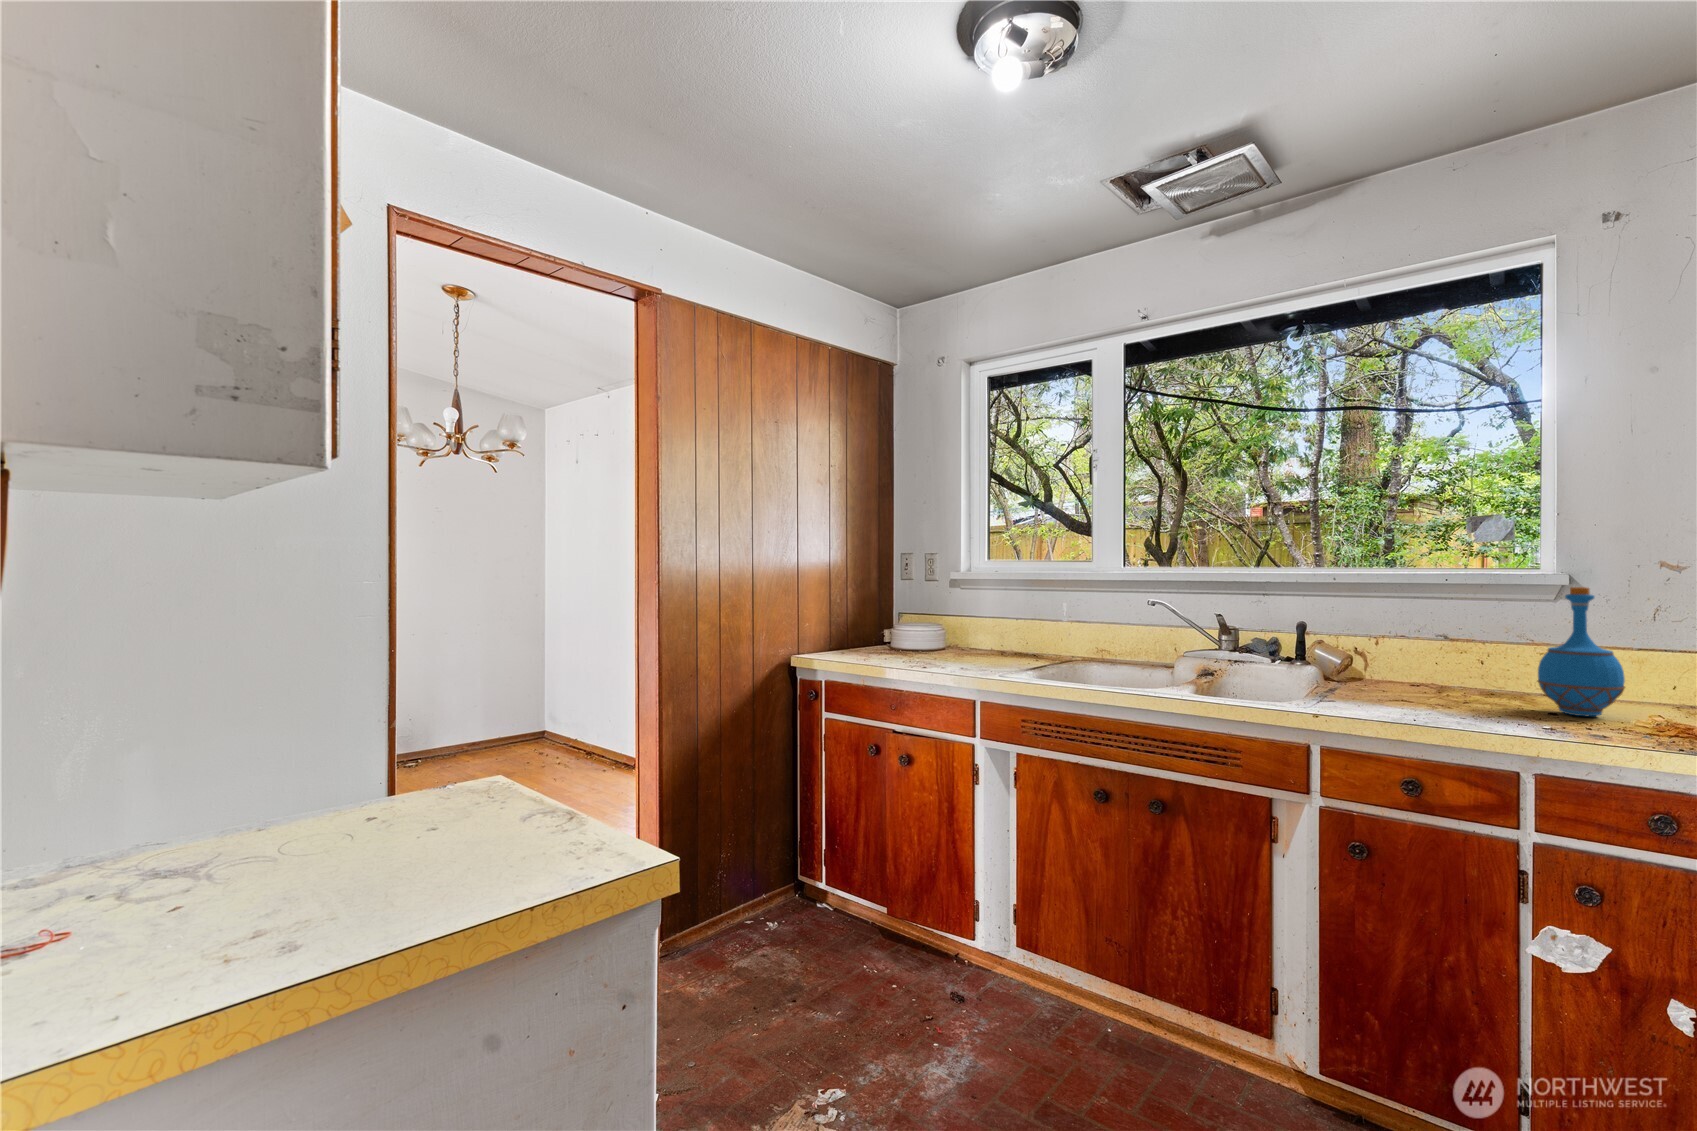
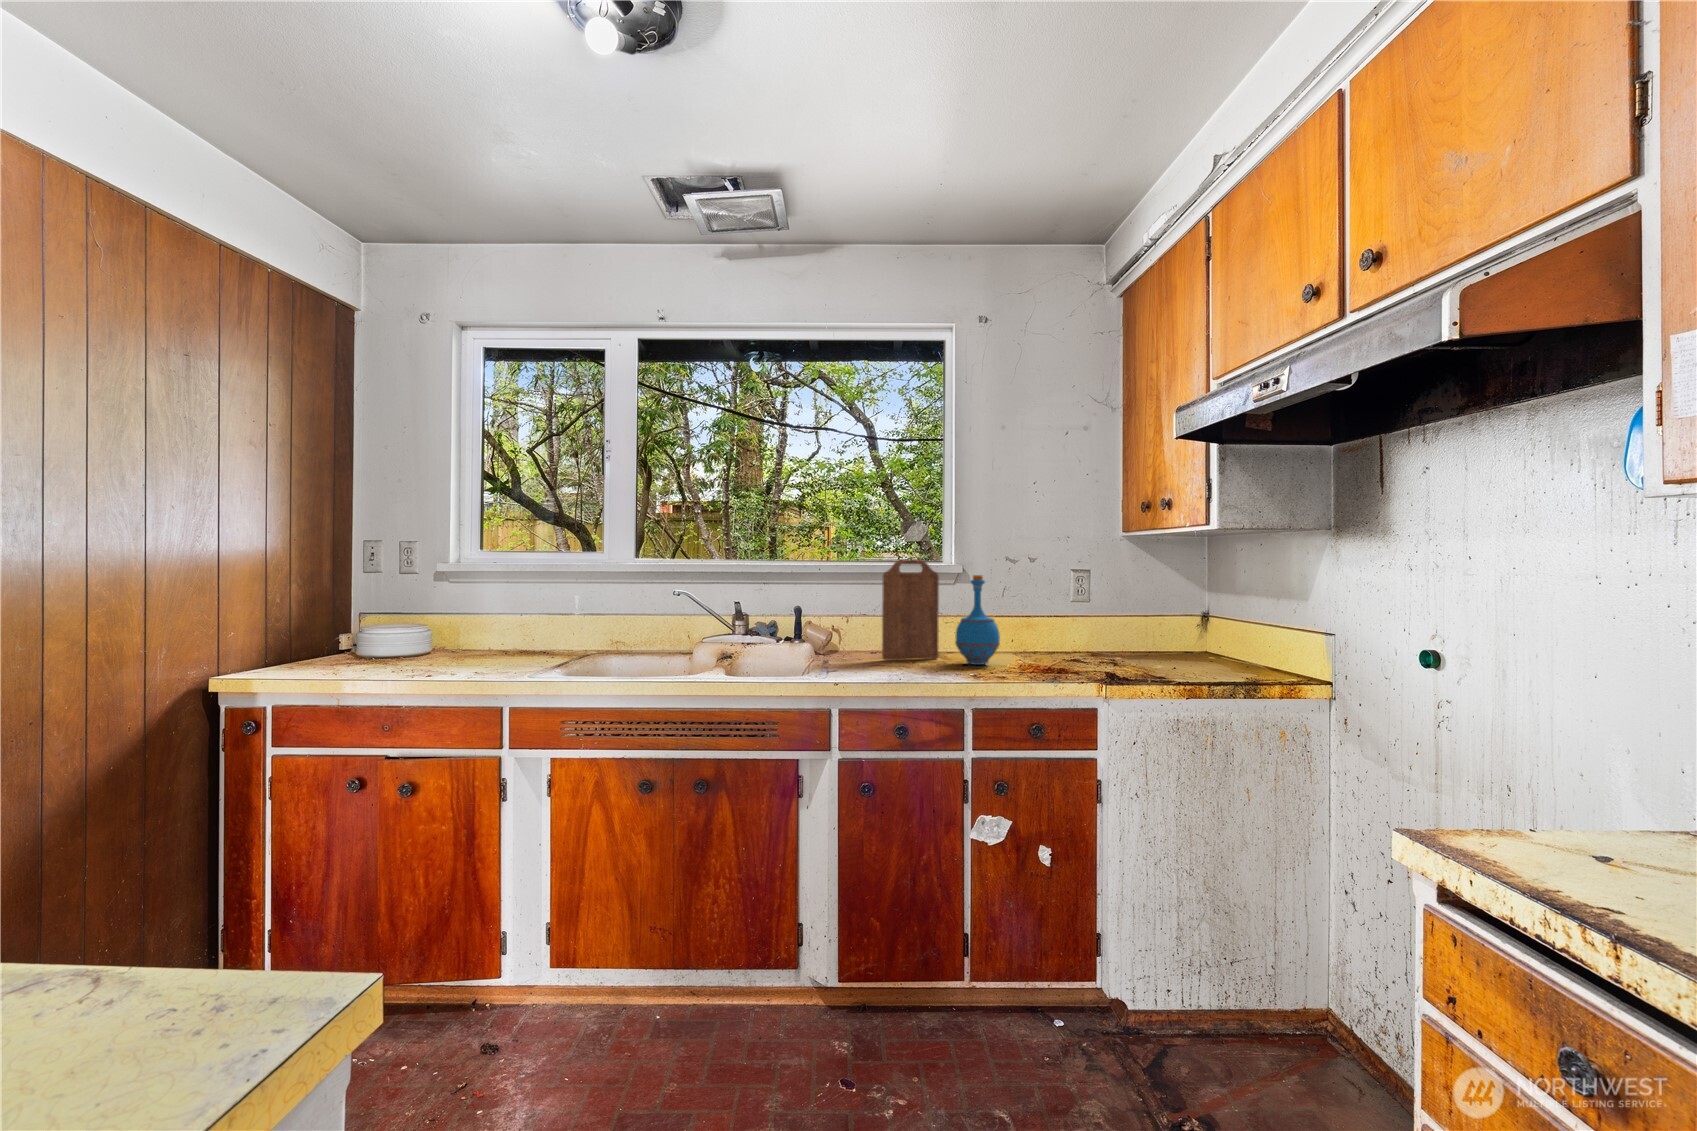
cutting board: none [1418,566,1516,701] -> present [882,560,939,660]

